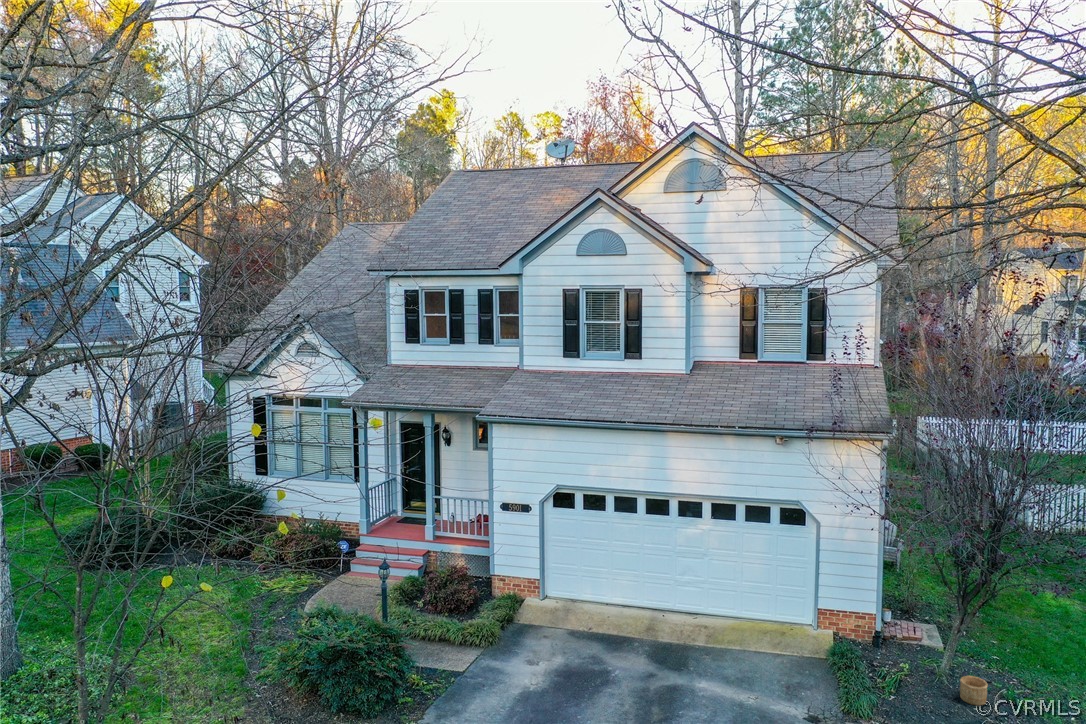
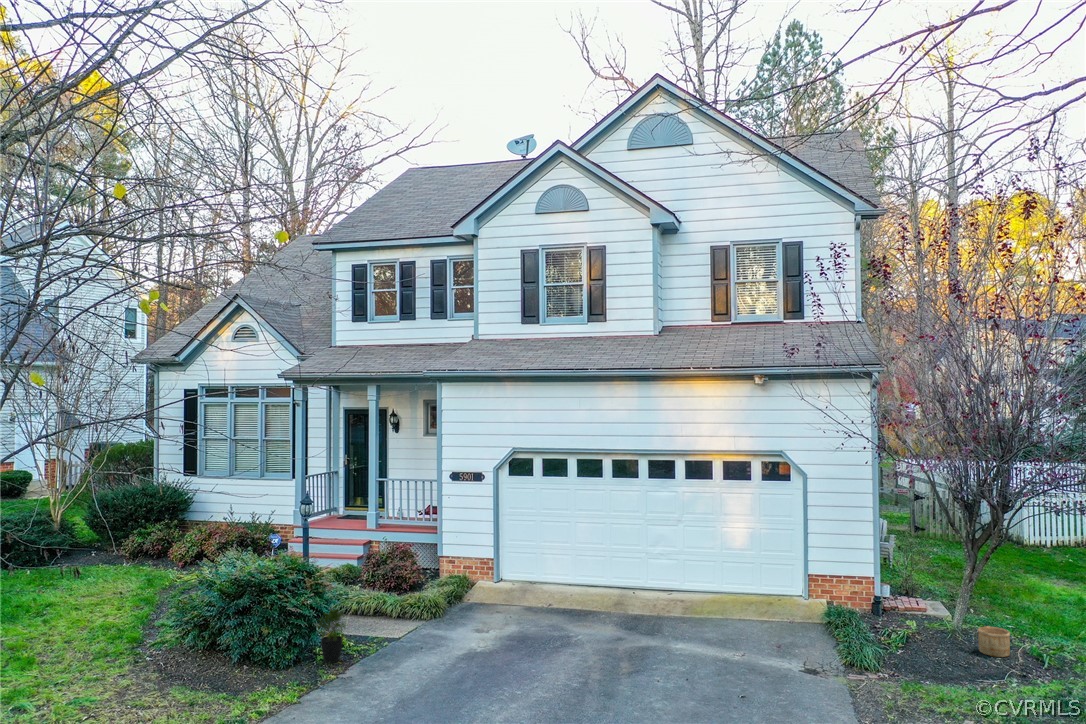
potted plant: none [397,663,425,708] -> present [318,609,345,663]

